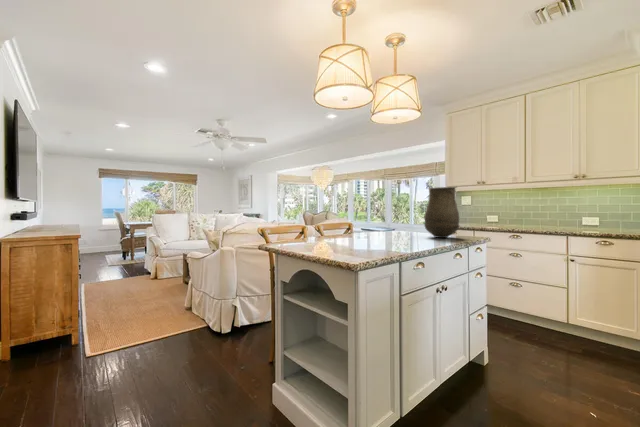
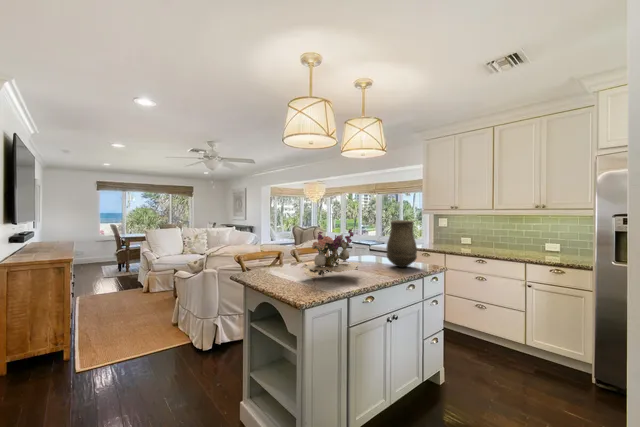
flower arrangement: none [339,192,406,245] -> present [302,228,360,276]

